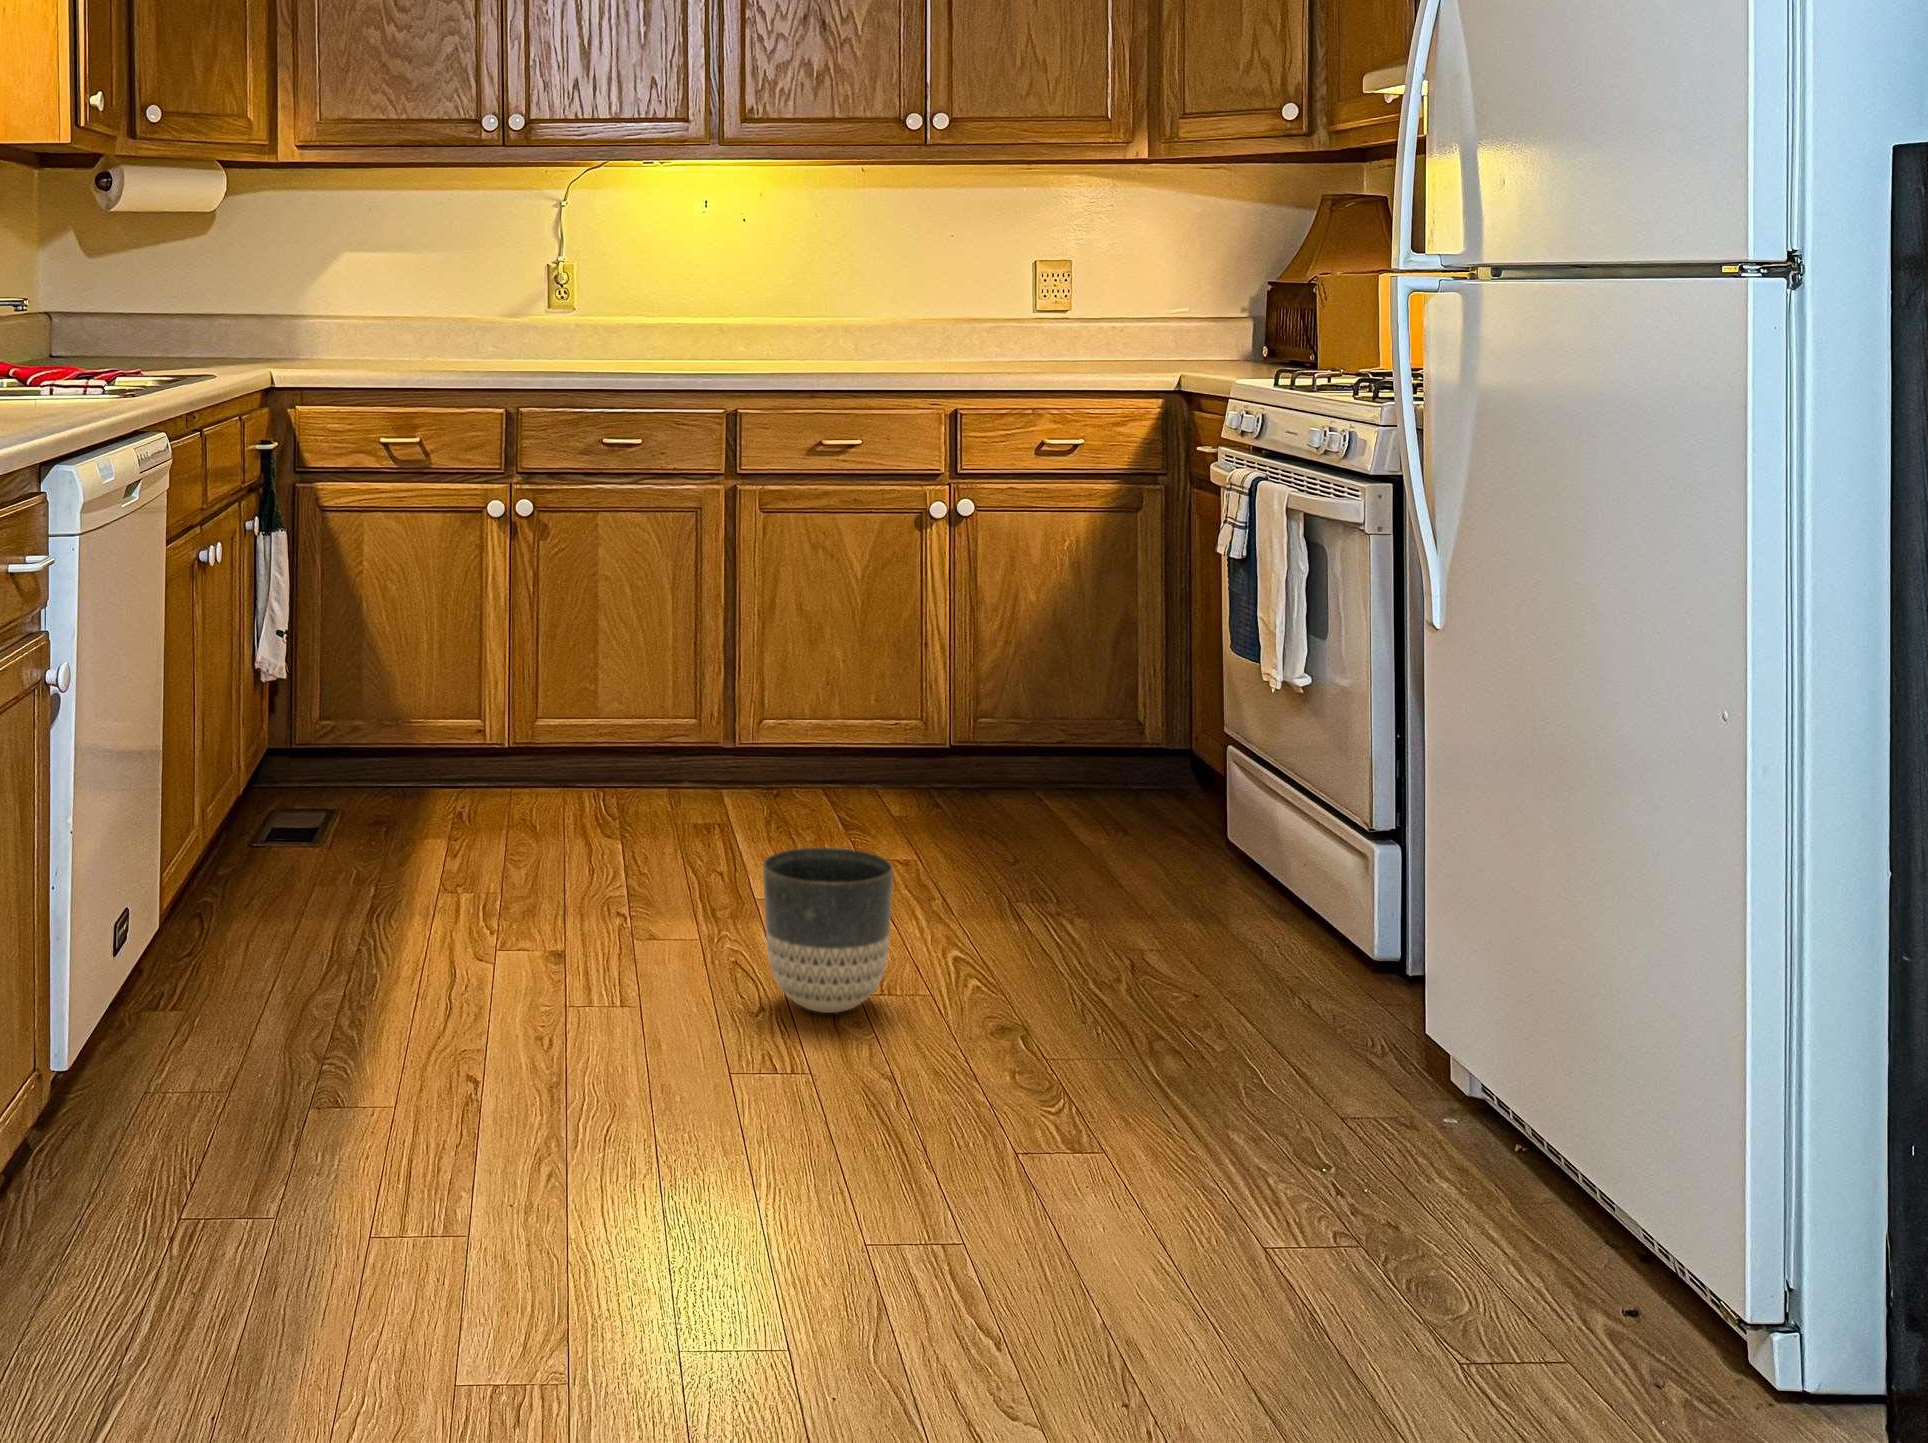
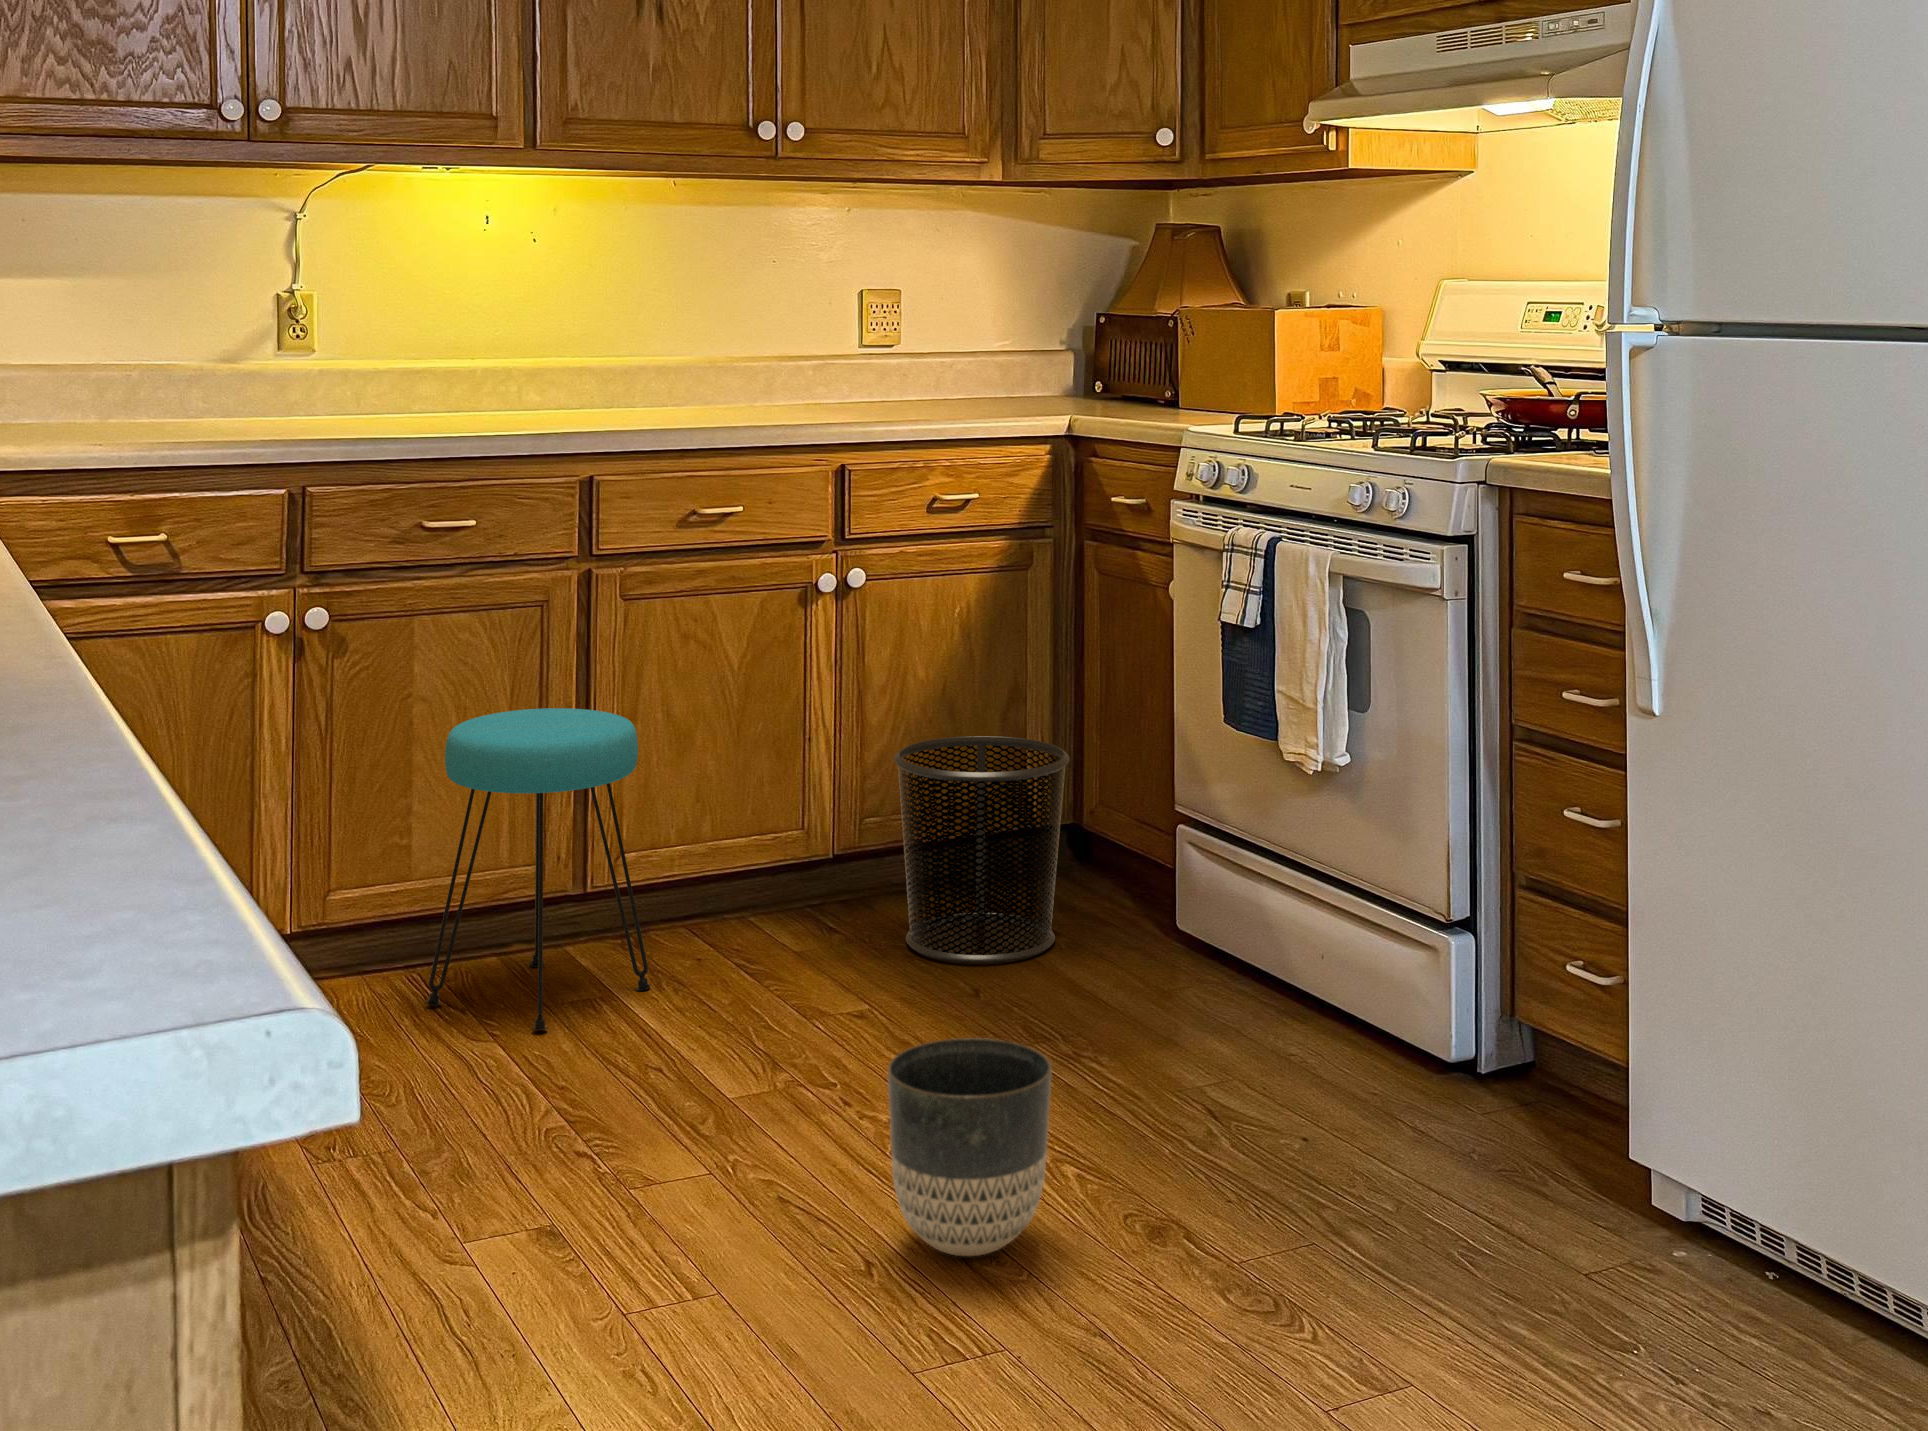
stool: none [589,592,758,835] -> present [426,708,651,1030]
waste bin: none [972,648,1128,841] -> present [894,736,1070,964]

